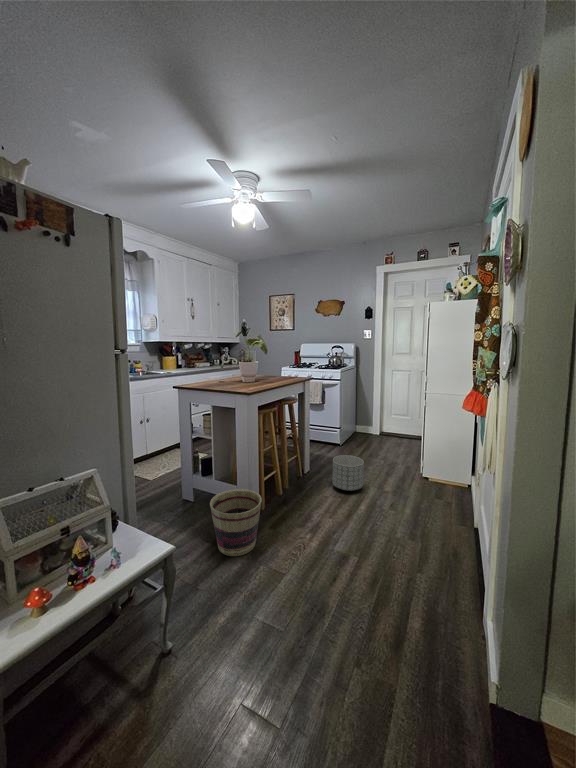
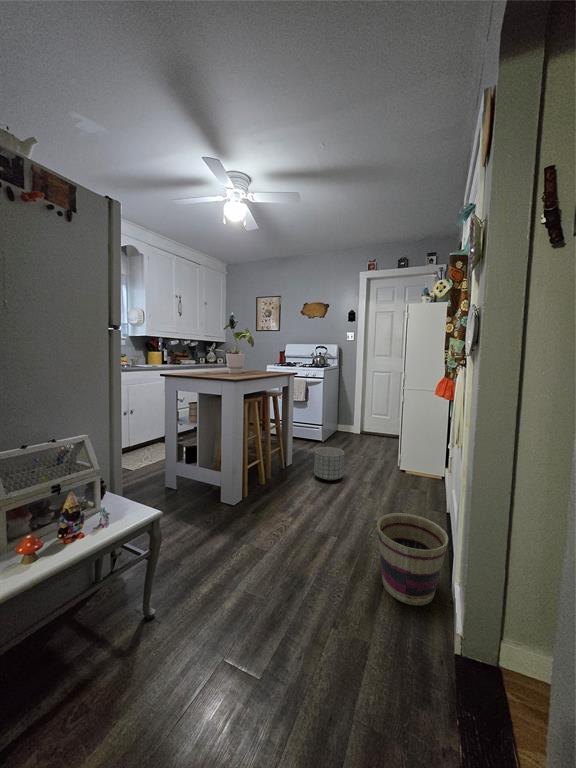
basket: present [210,489,262,556] -> present [377,513,448,606]

